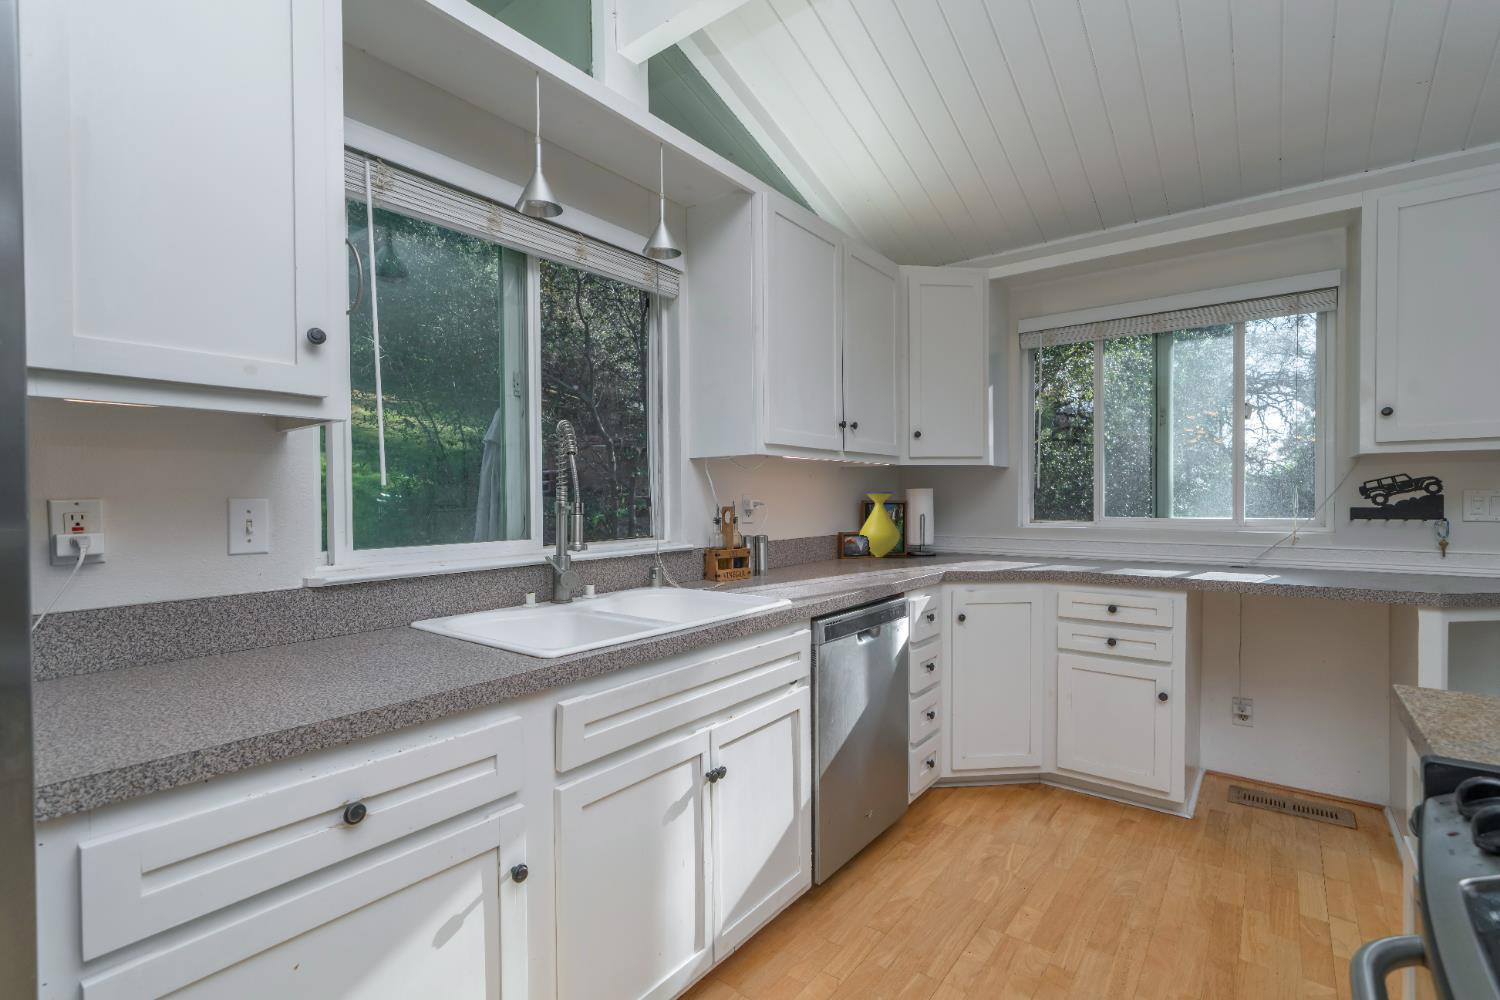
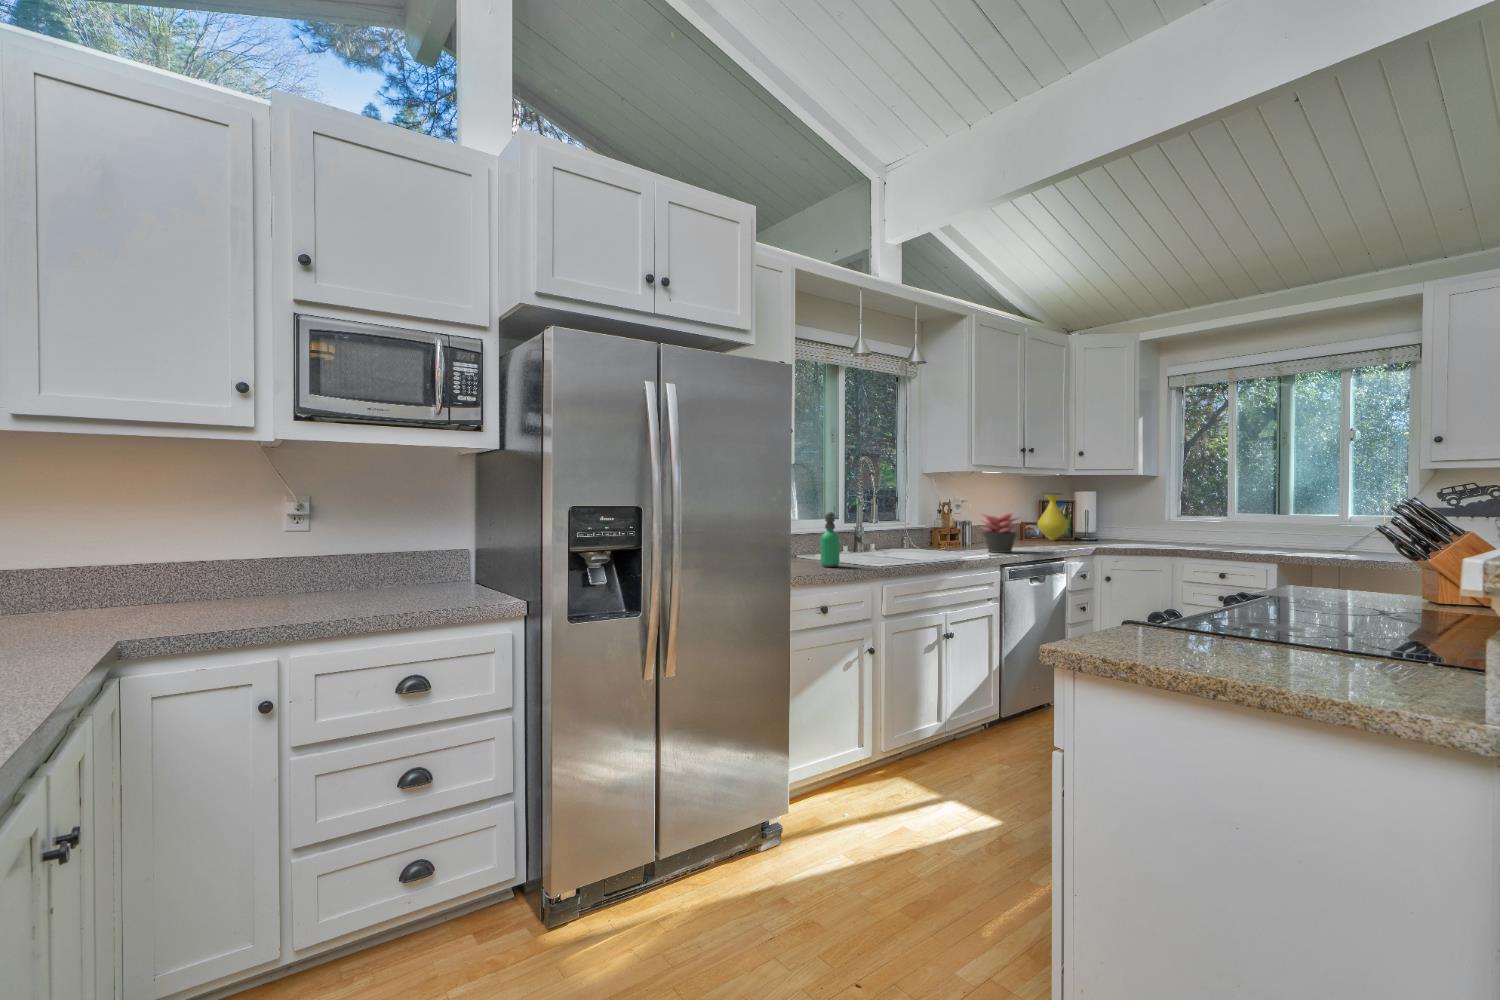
succulent plant: none [777,524,842,592] -> present [981,513,1019,553]
soap dispenser: none [380,539,434,679] -> present [821,512,840,567]

